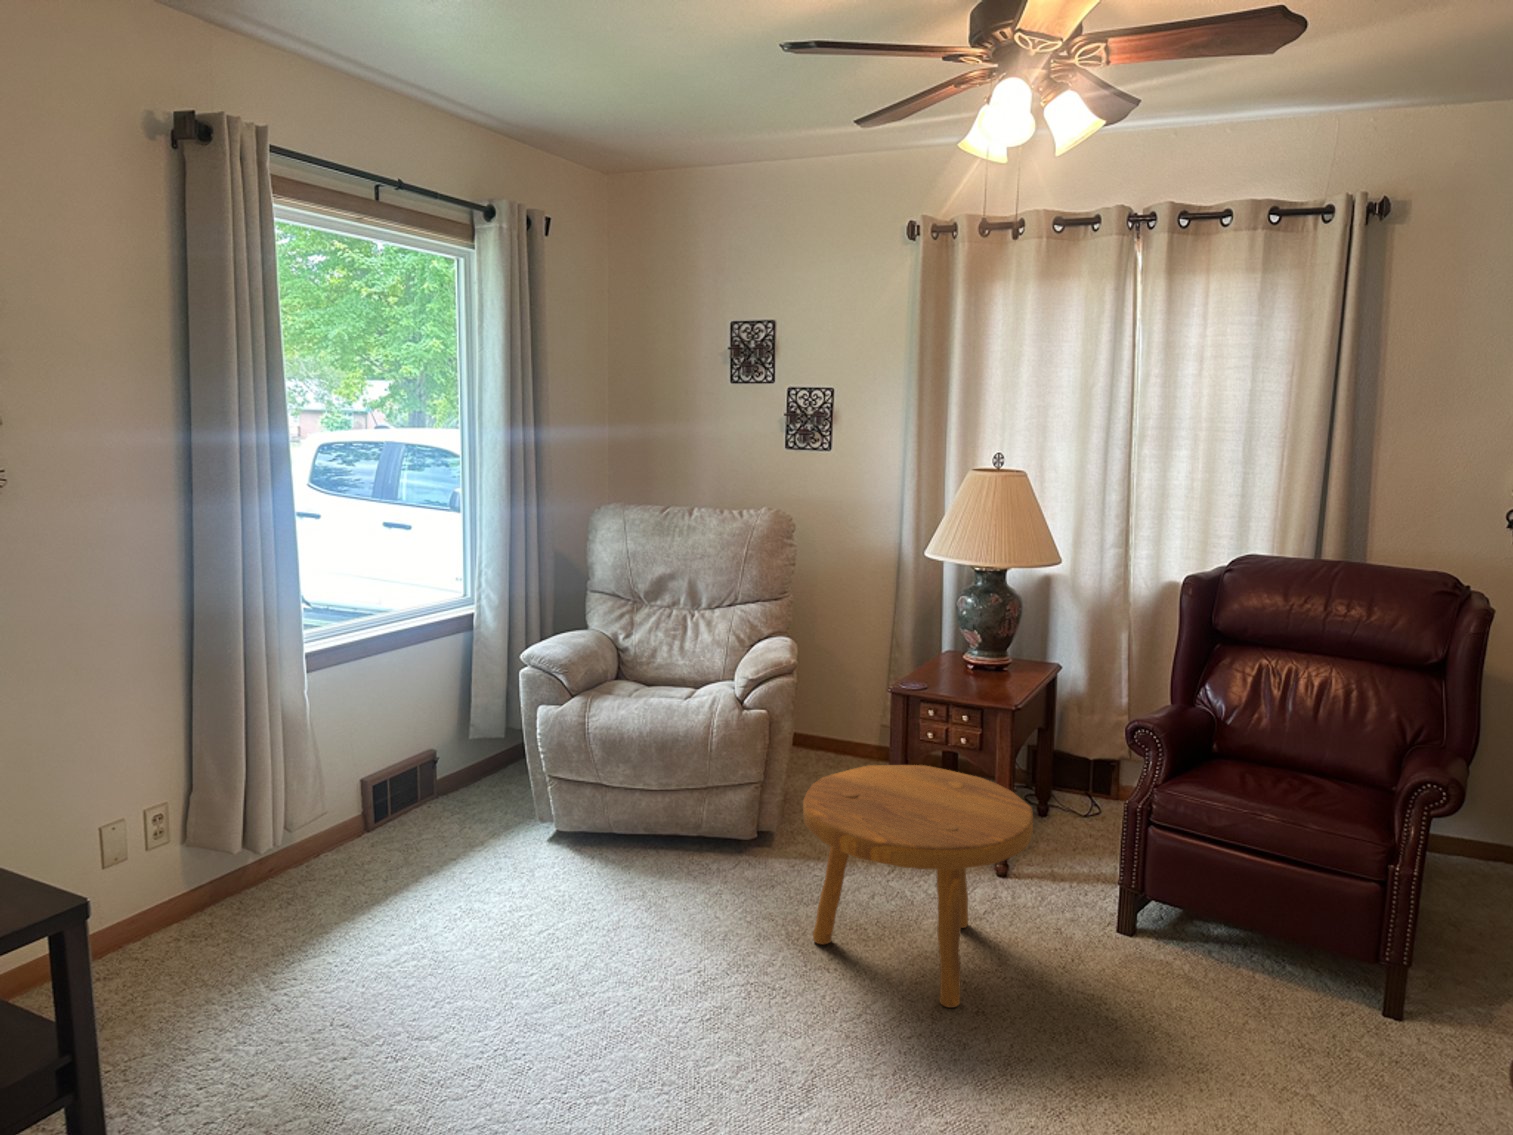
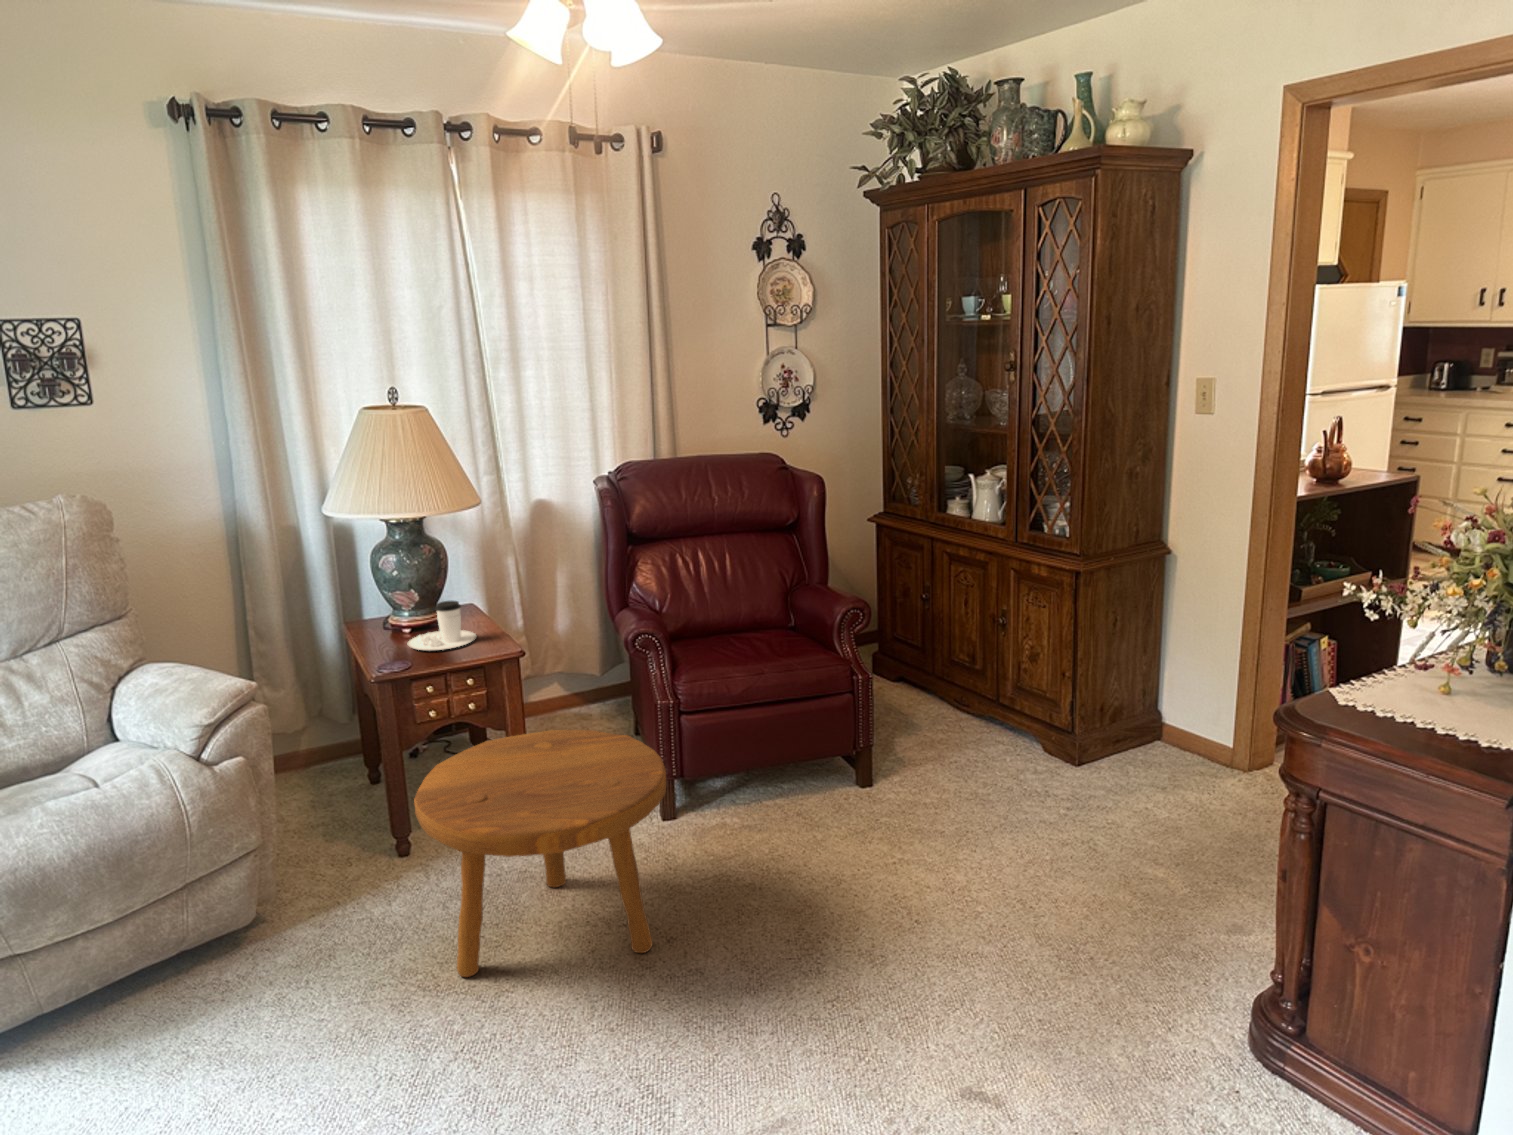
coffee cup: none [944,645,1006,688] -> present [408,601,476,651]

